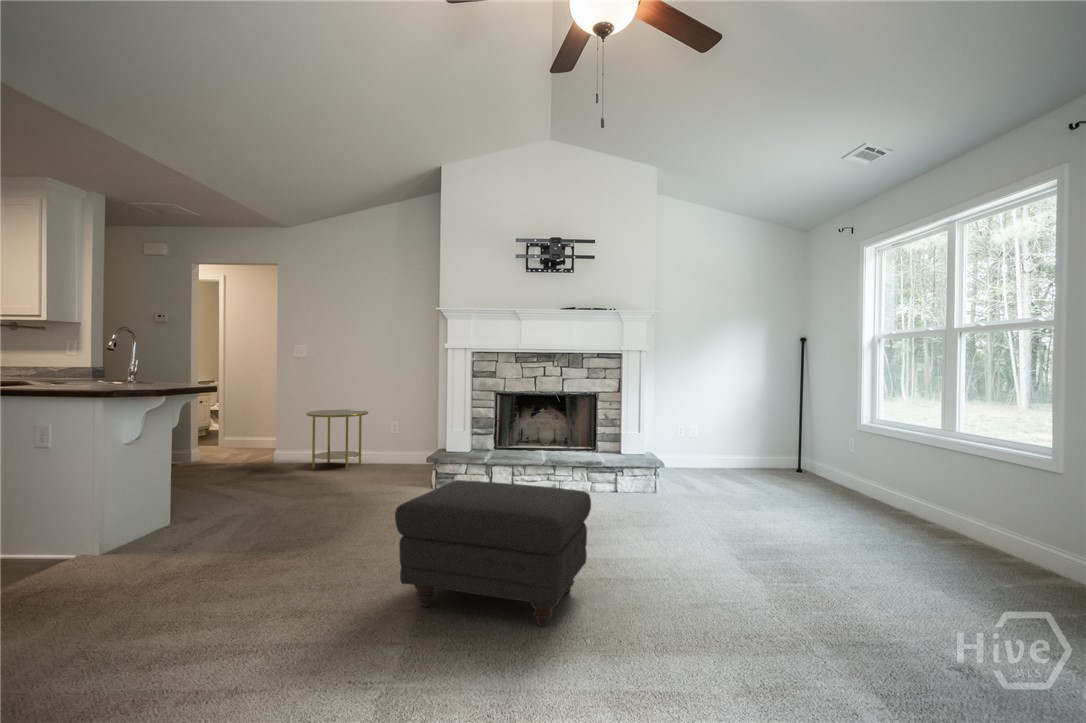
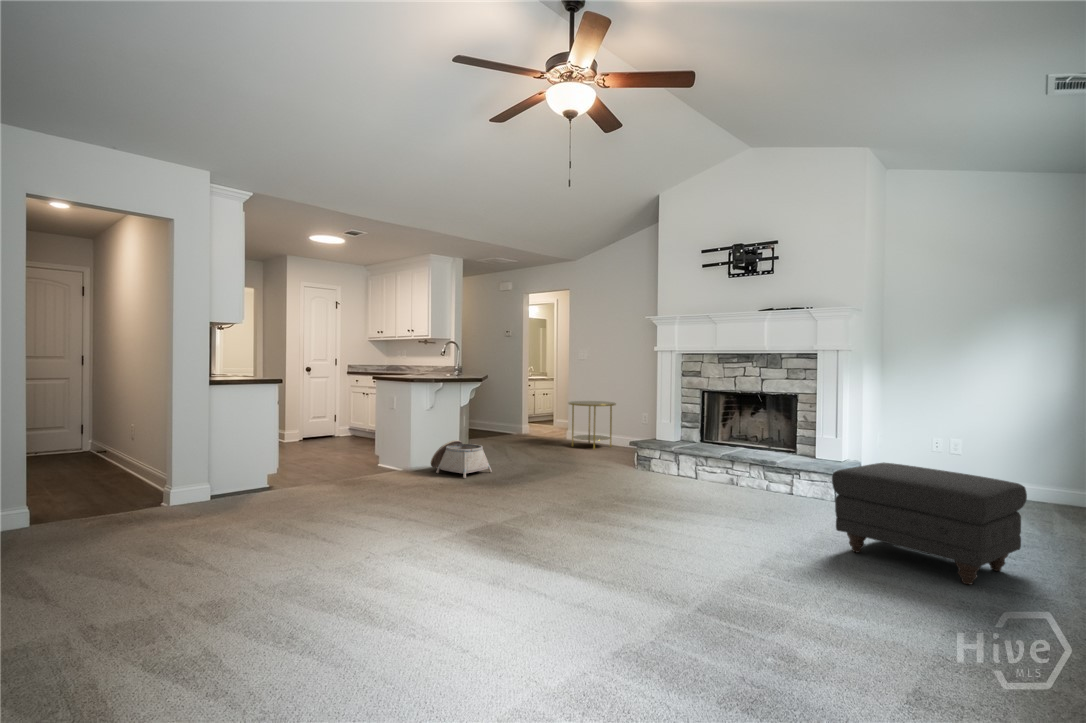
ottoman: present [395,480,591,626] -> present [832,463,1027,585]
basket: none [146,485,257,543] -> present [431,440,492,478]

